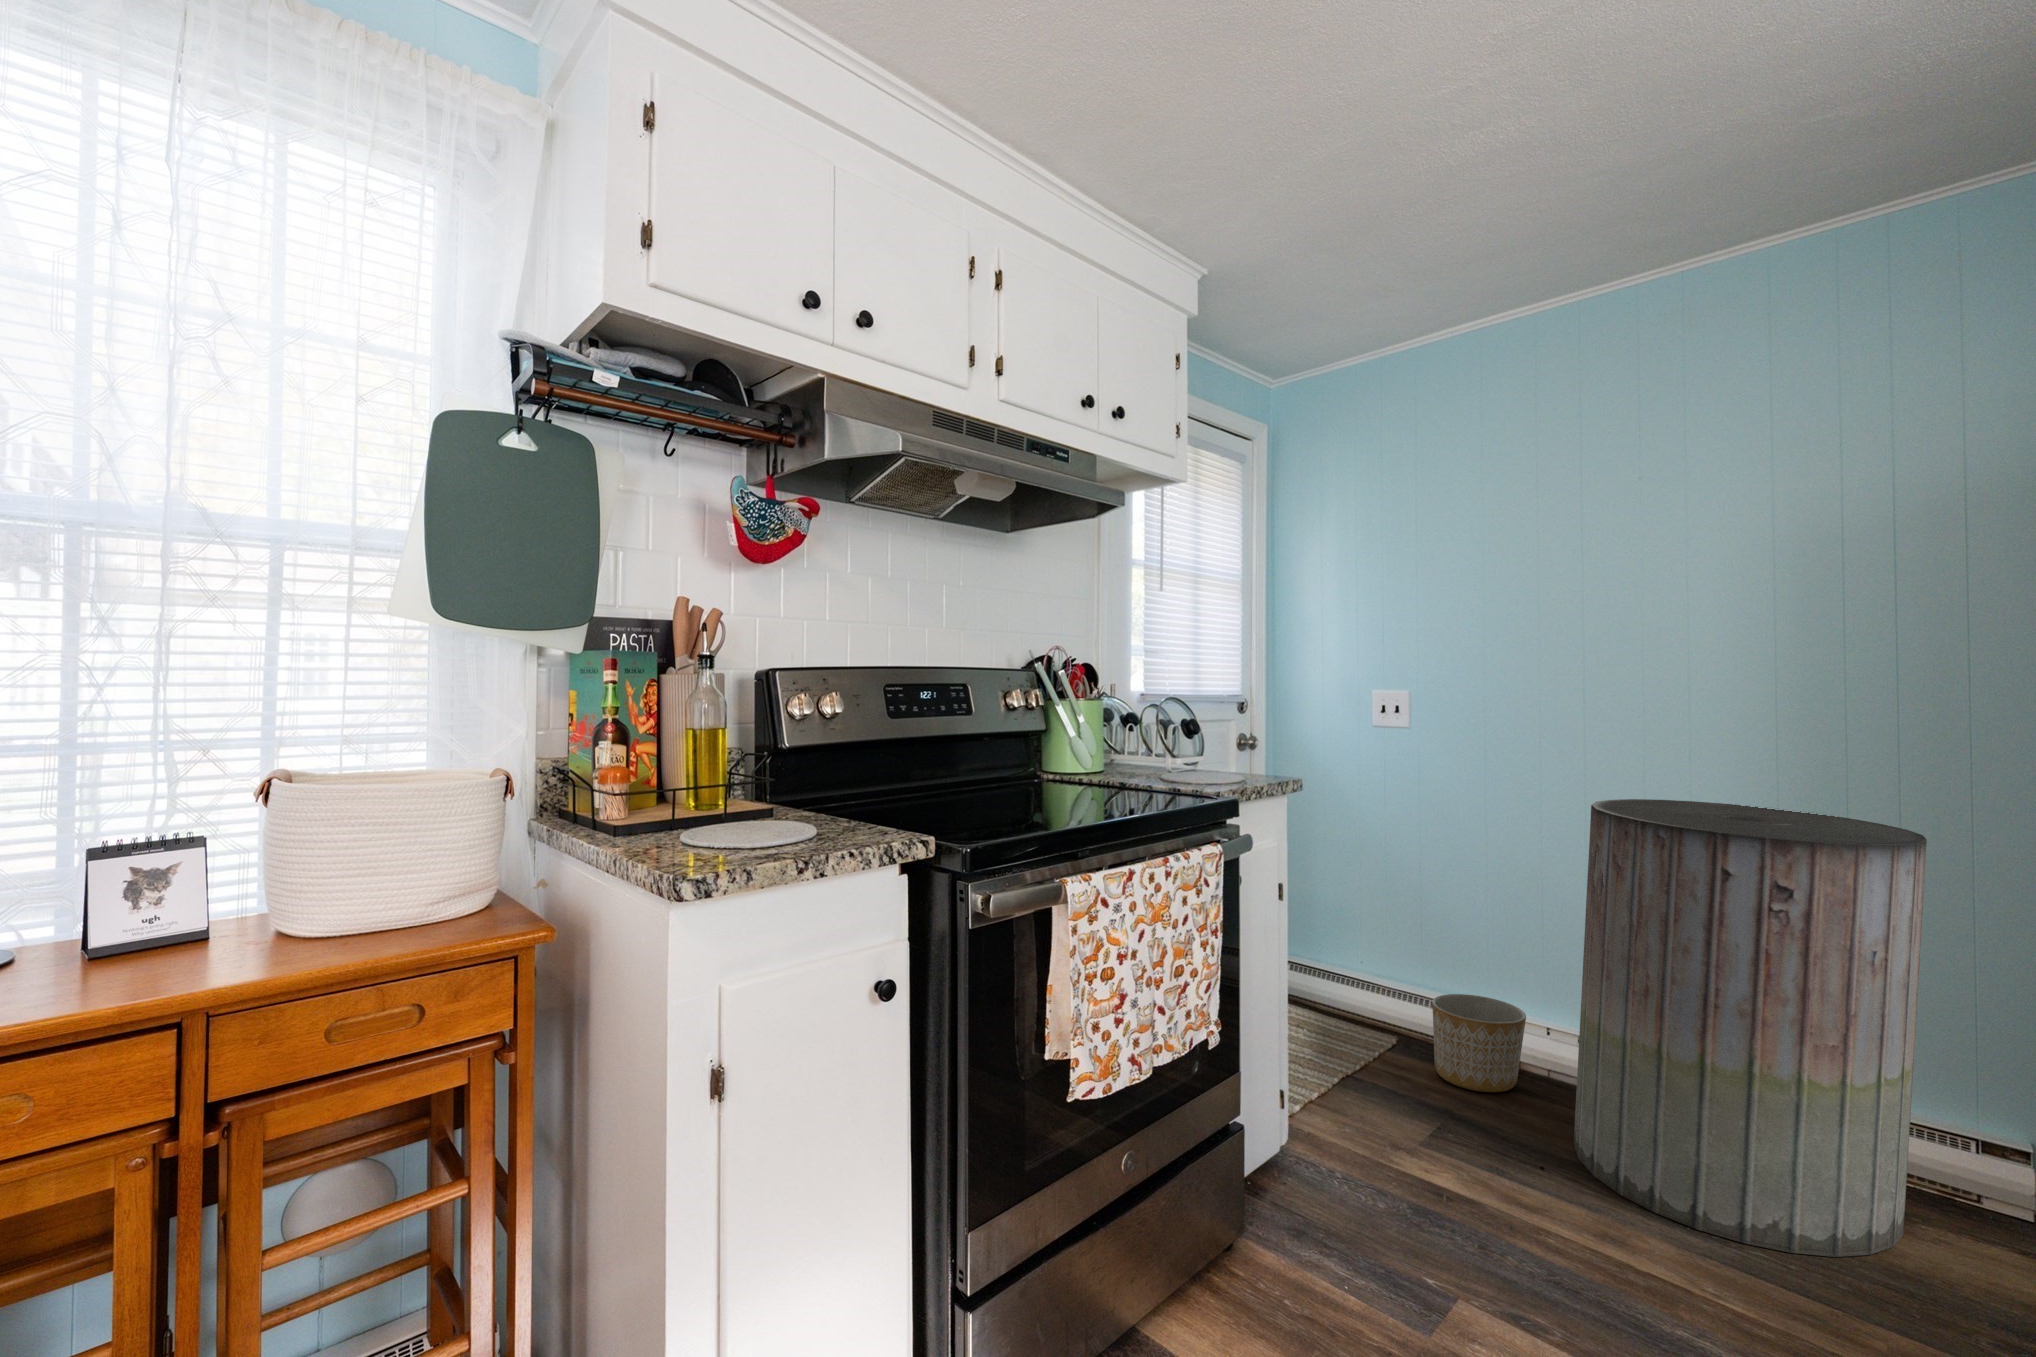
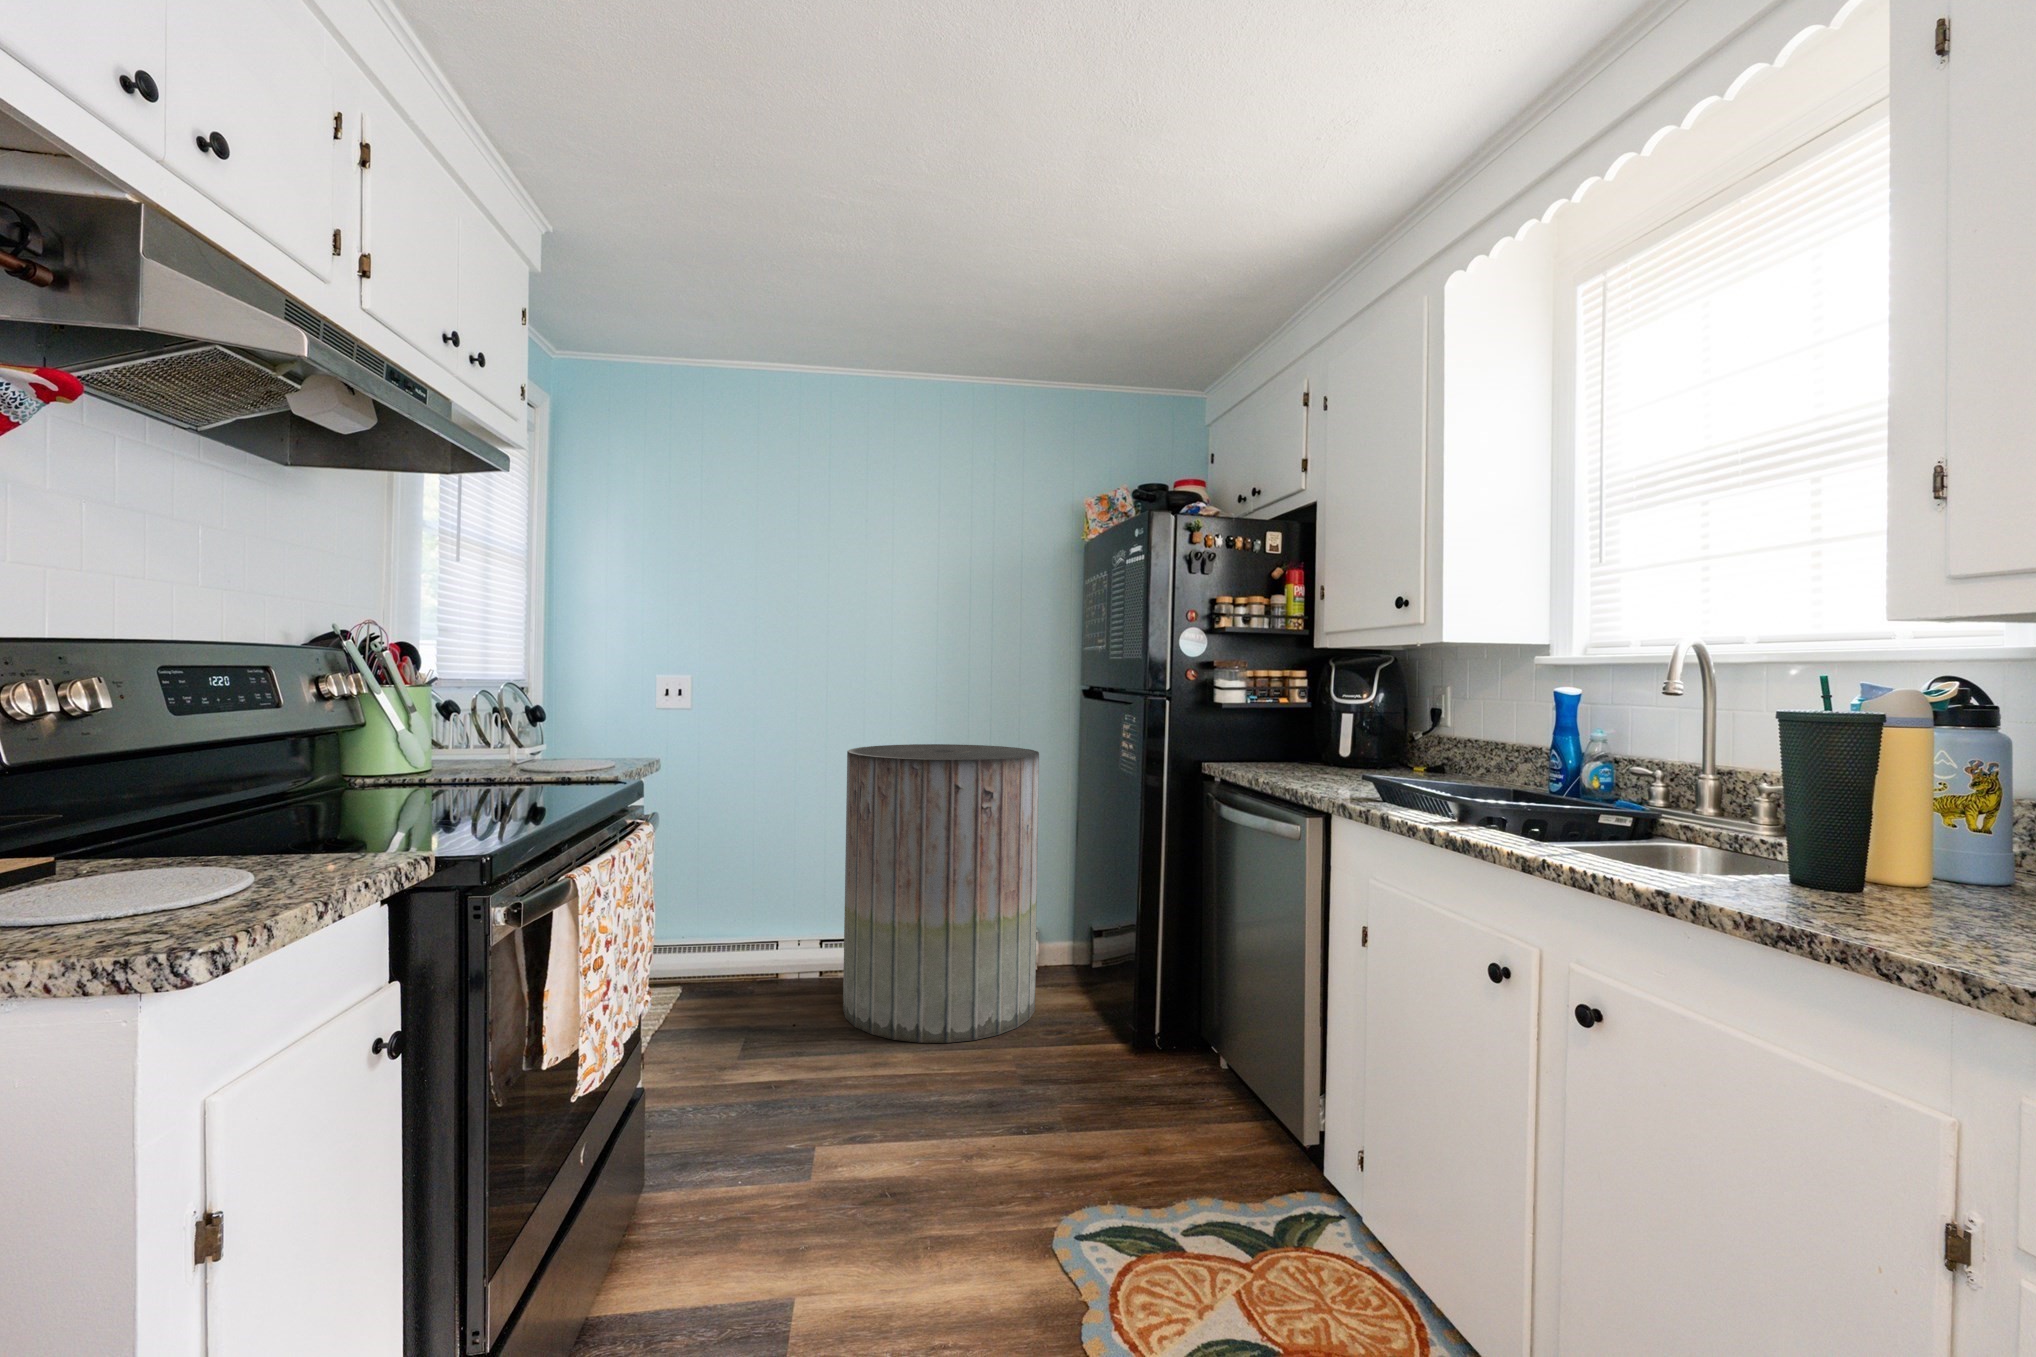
planter: present [1432,994,1526,1092] -> none [713,927,788,1006]

